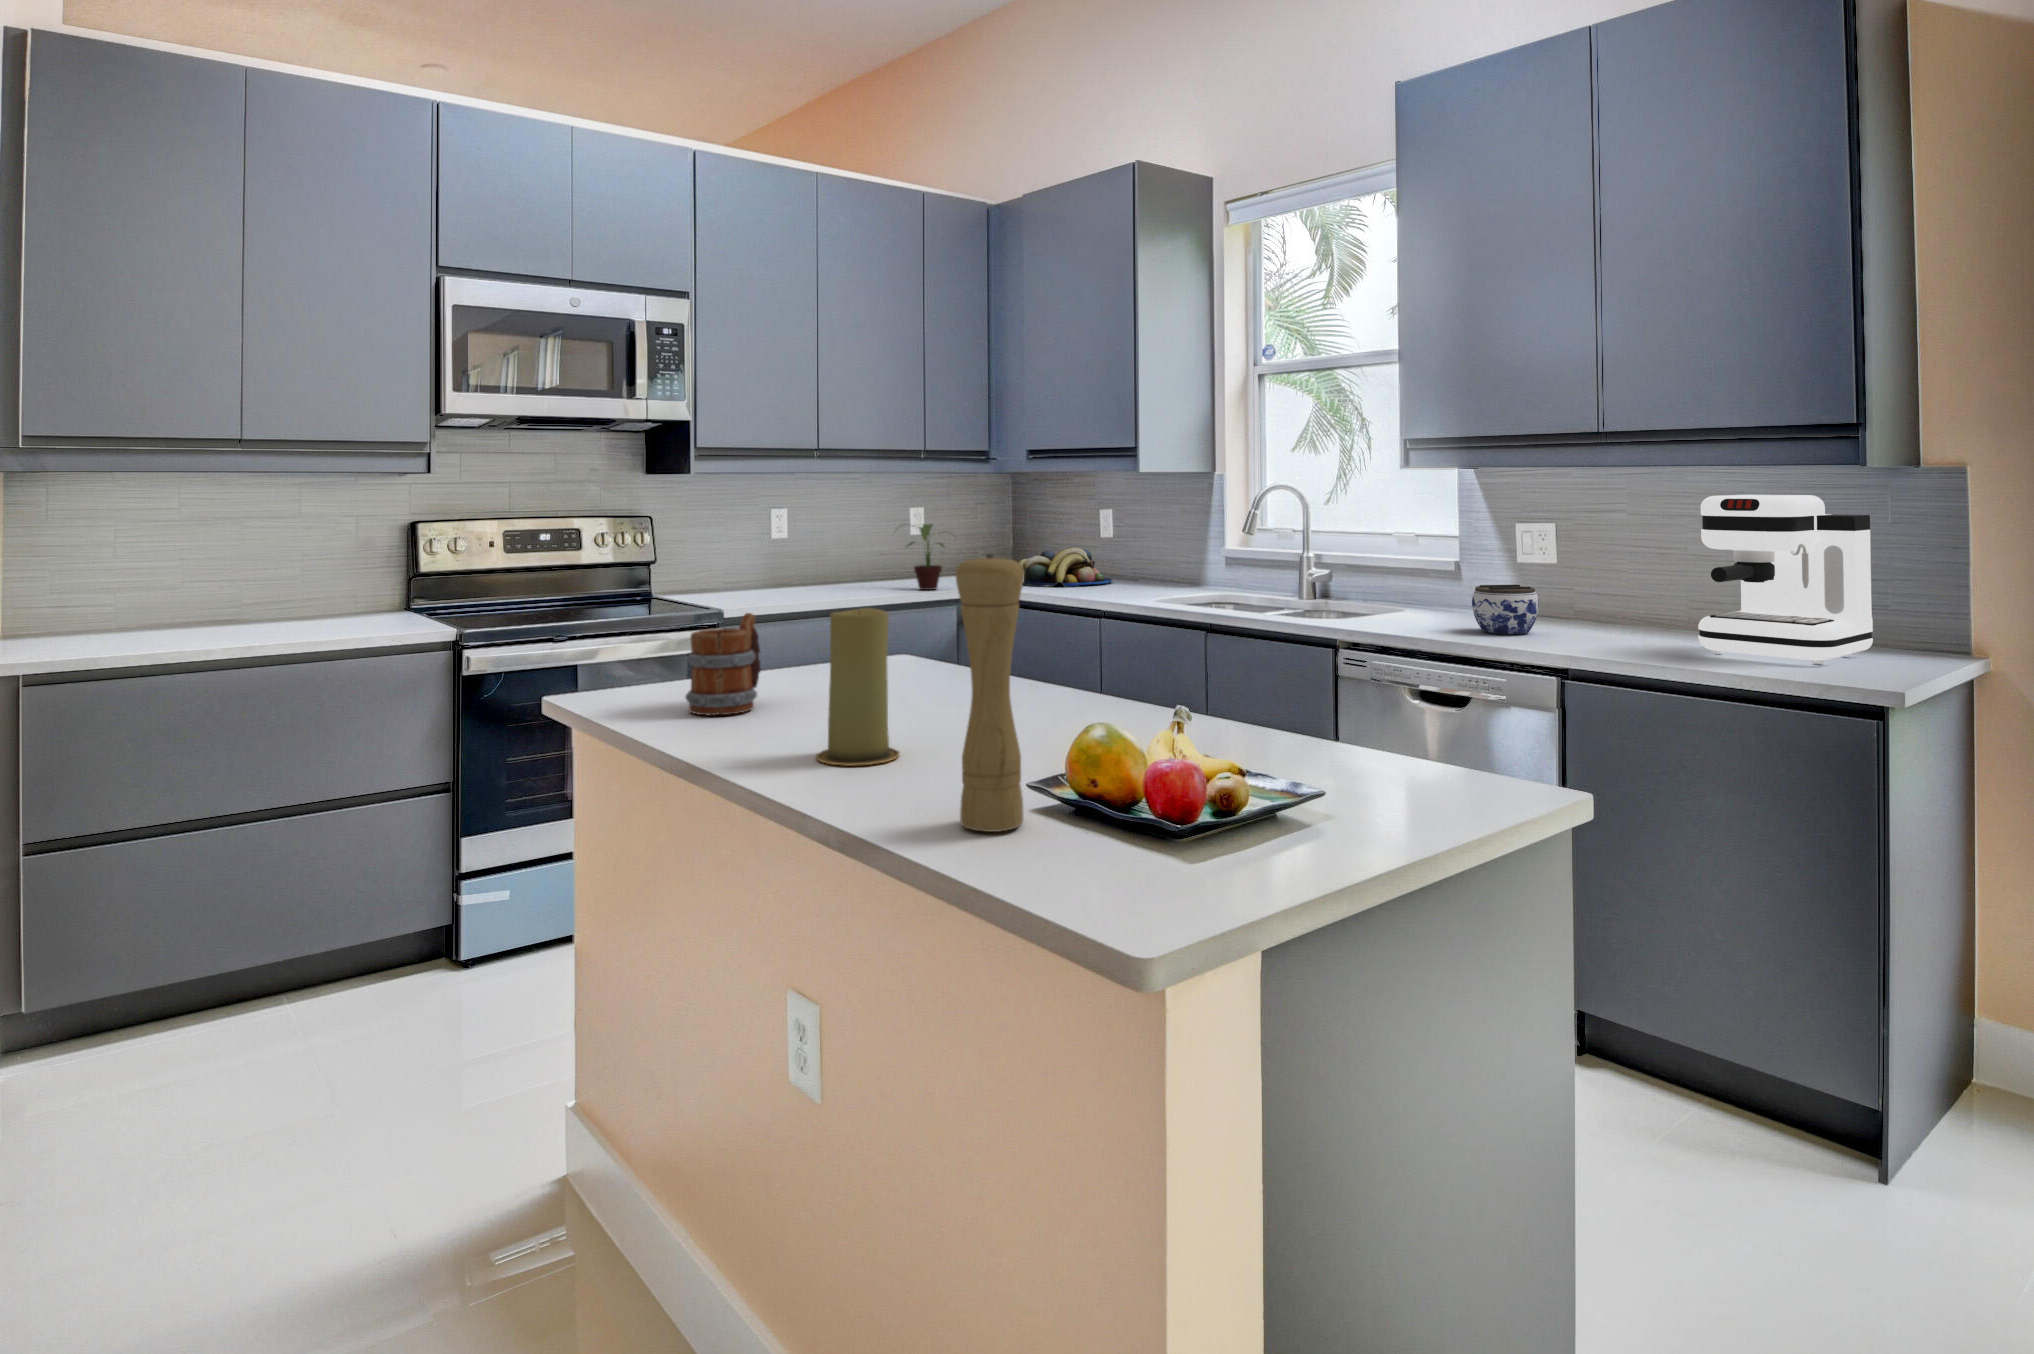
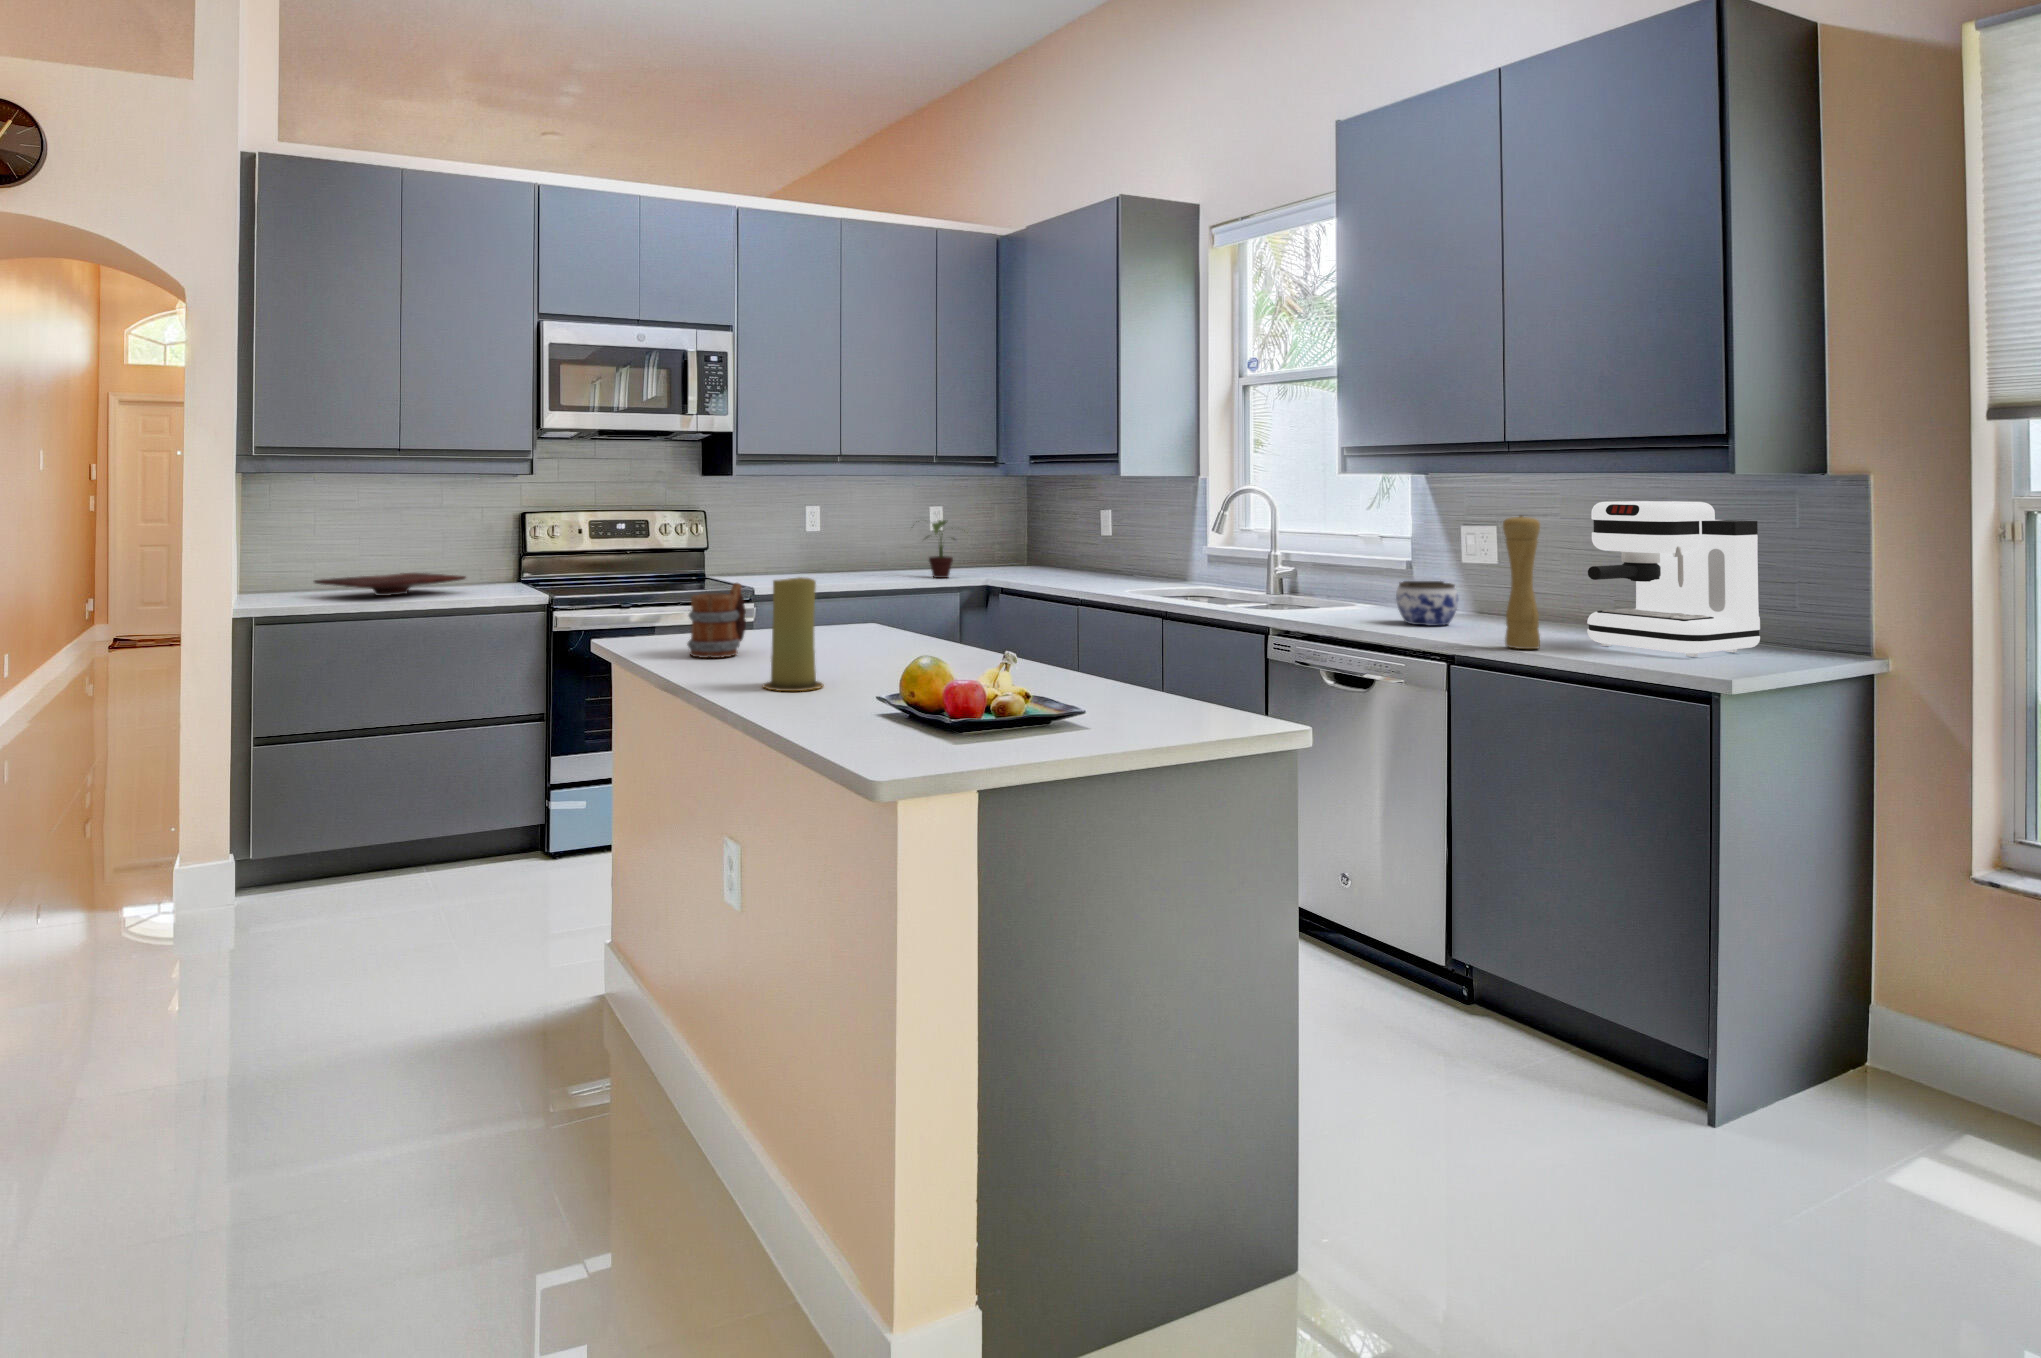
fruit bowl: present [1019,547,1112,587] -> none [1024,544,1111,578]
pepper mill: present [956,553,1024,832] -> present [1503,515,1540,649]
cutting board: none [121,602,341,634] -> present [314,573,466,596]

